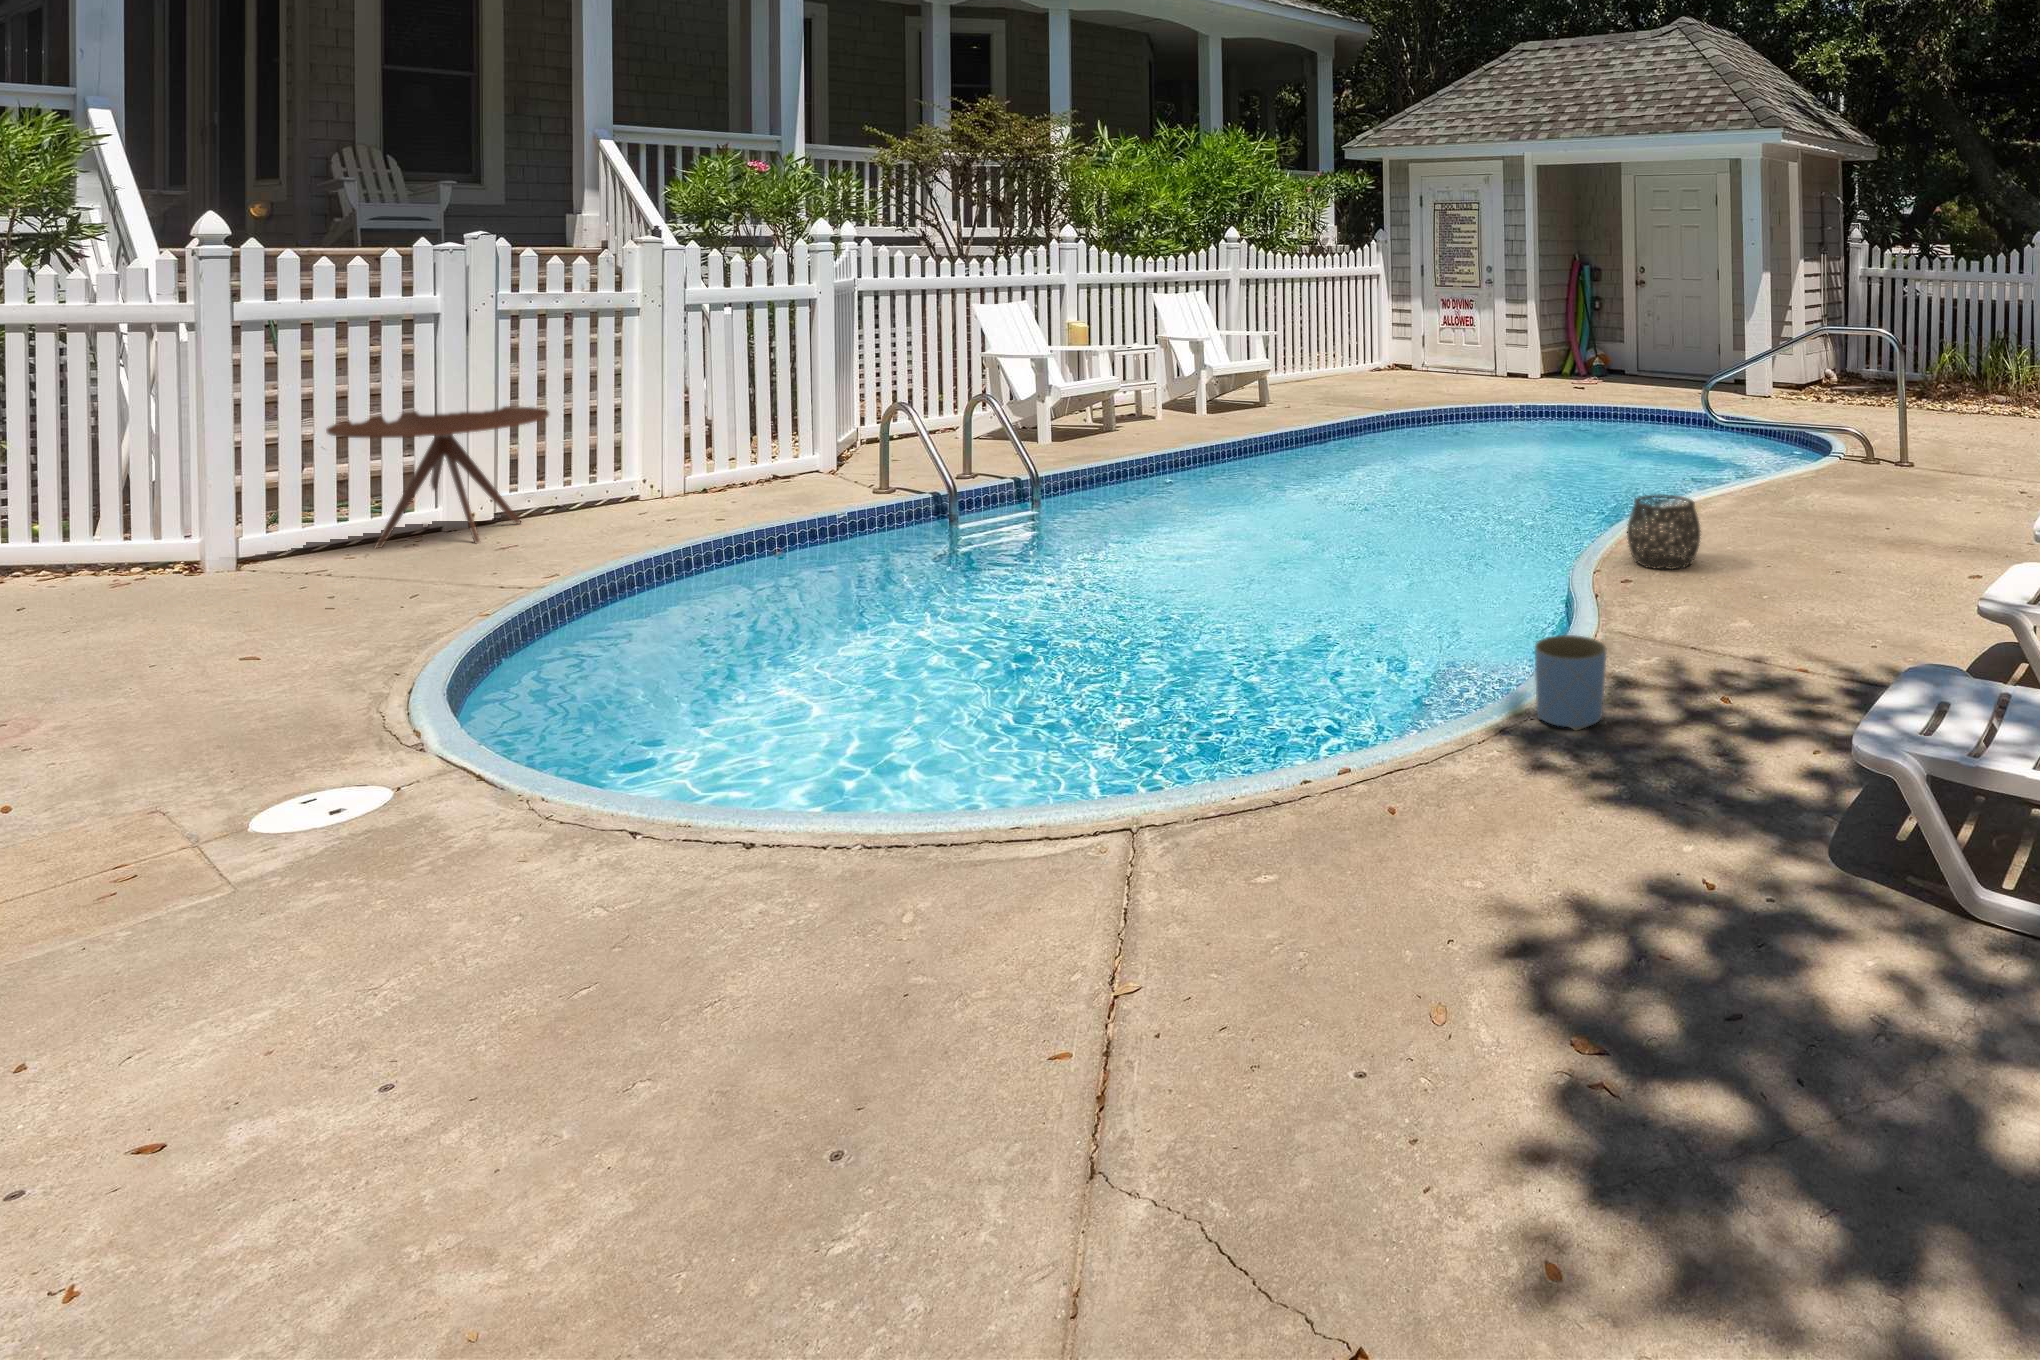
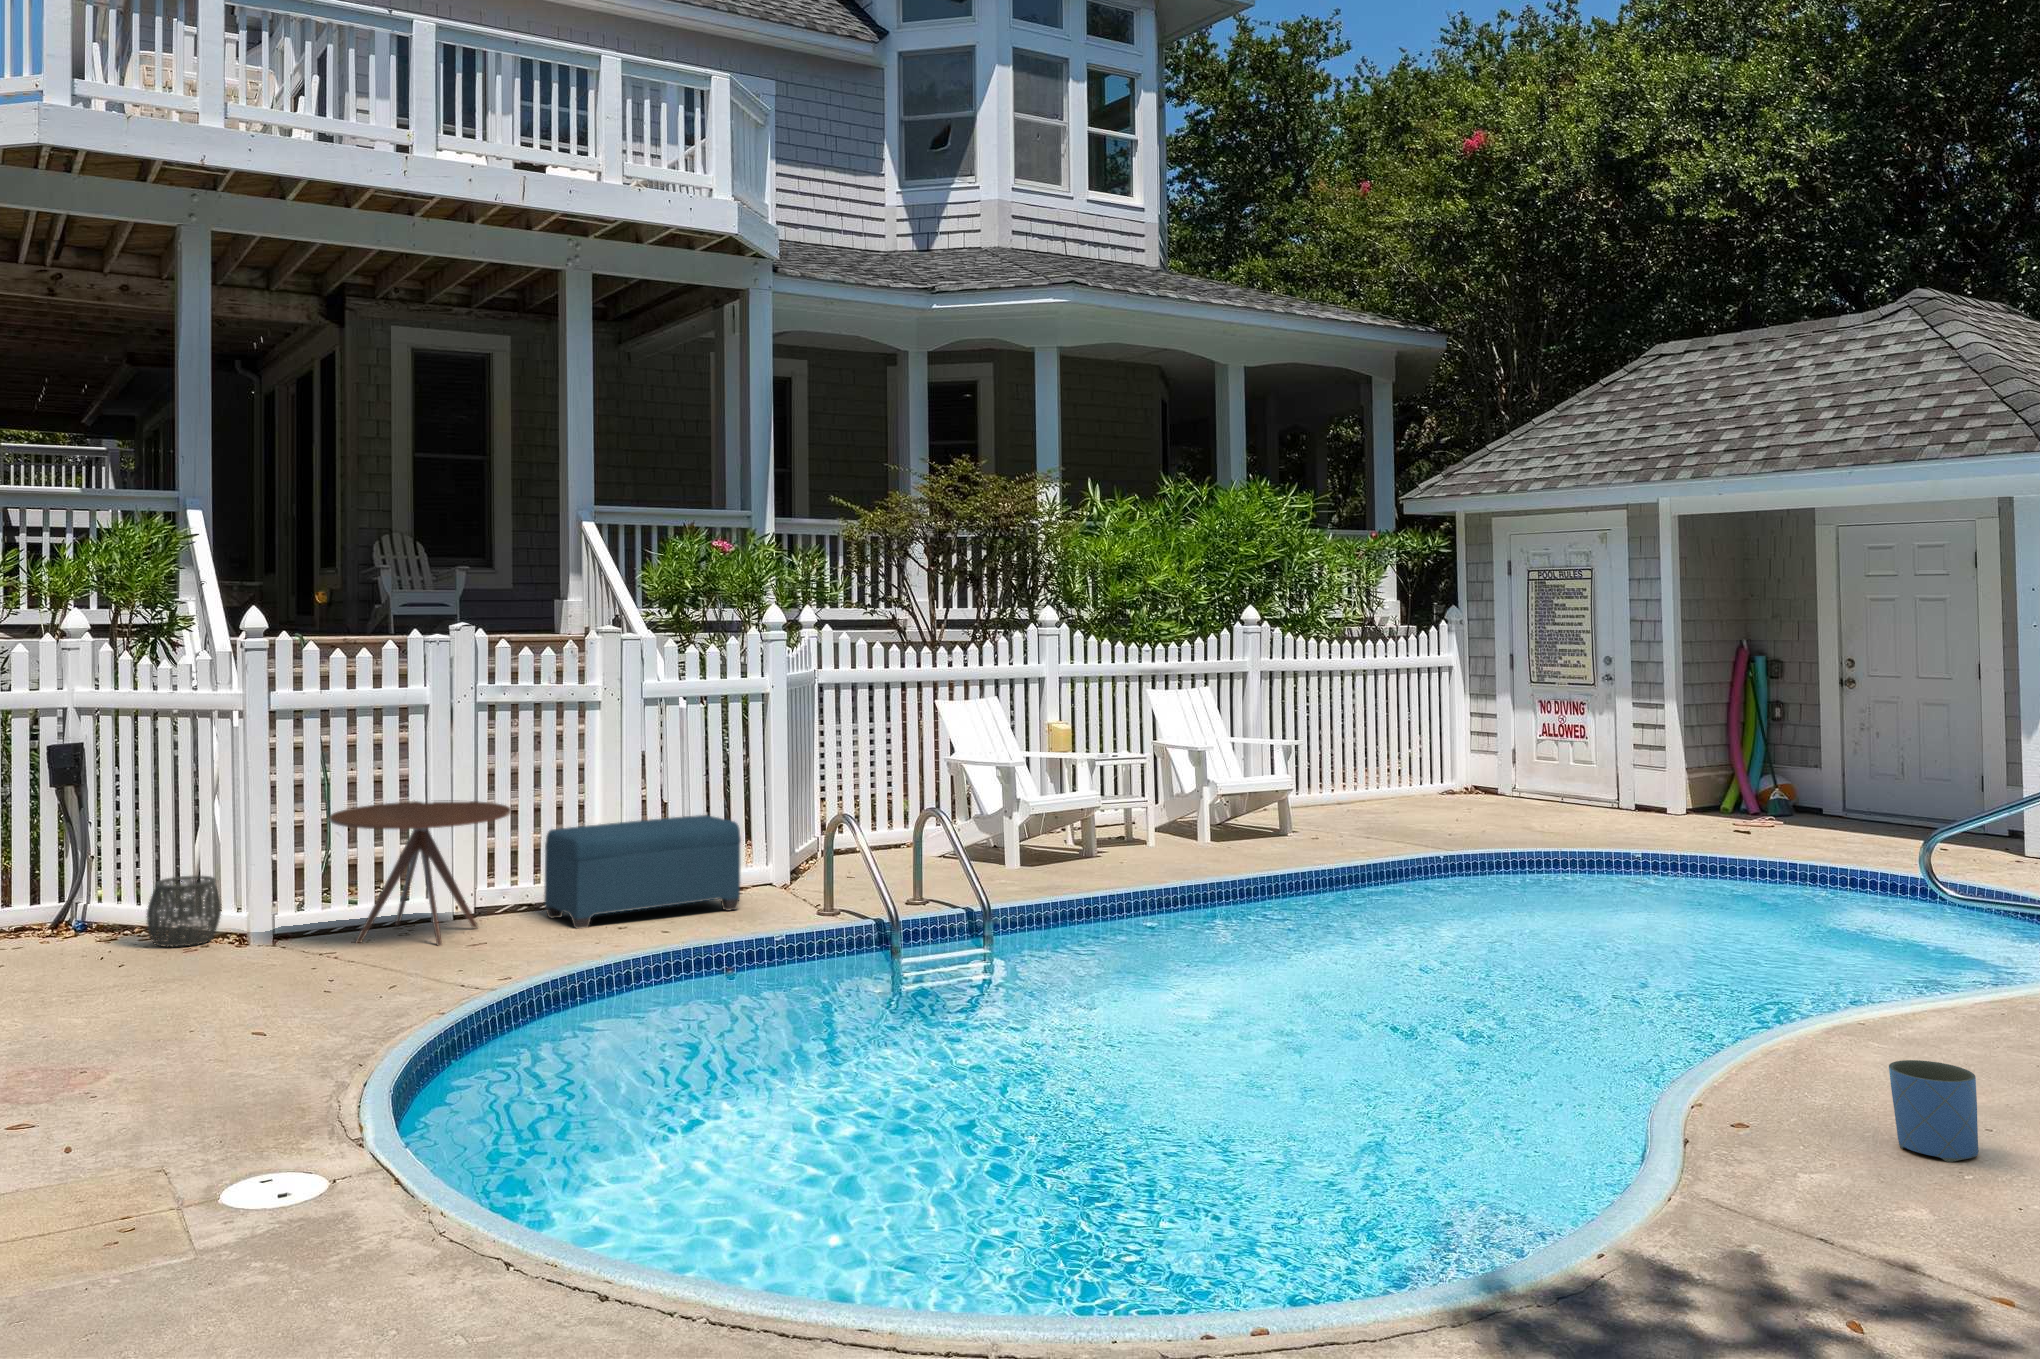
bench: none [591,408,801,517] -> present [544,815,741,929]
woven basket: present [1627,494,1700,570] -> present [146,876,222,947]
planter: present [1535,635,1607,730] -> present [1889,1060,1978,1162]

